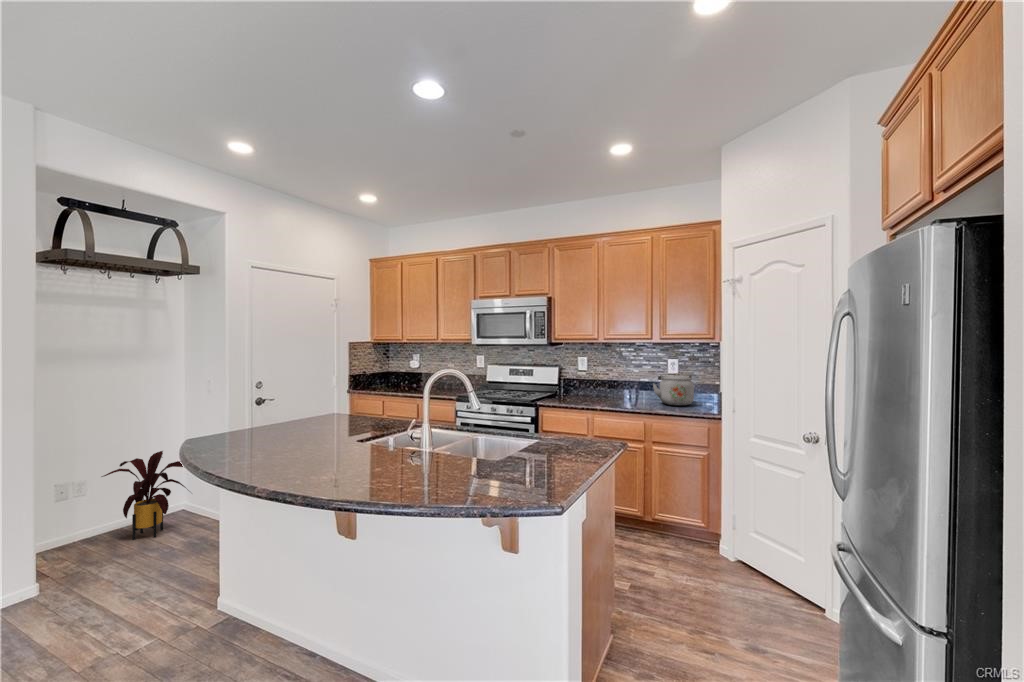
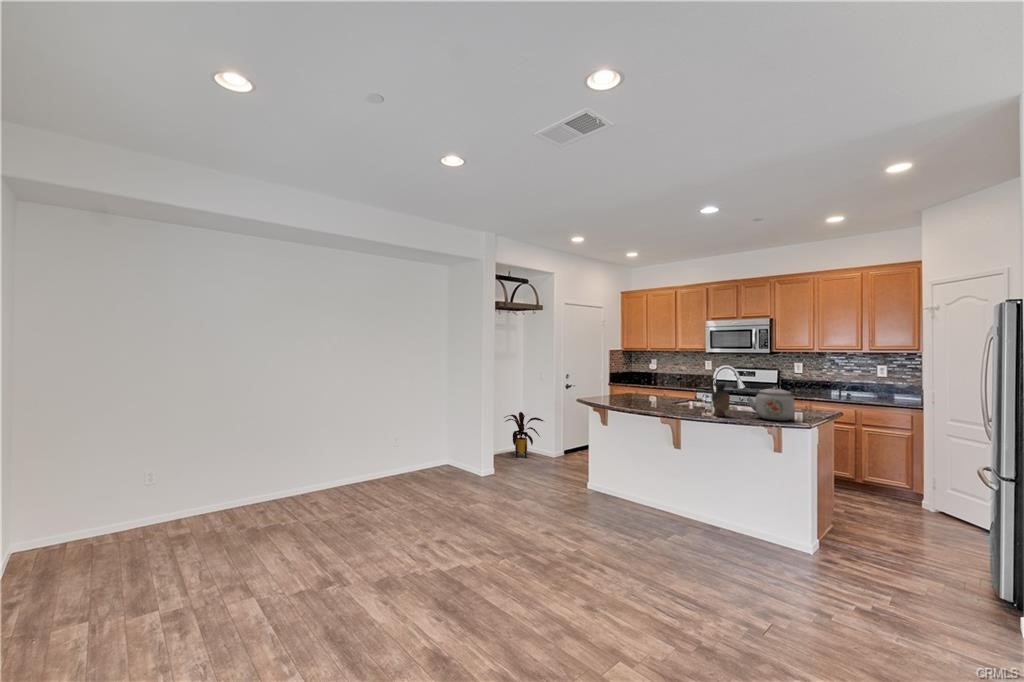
kettle: present [653,373,694,405] -> present [748,387,794,421]
ceramic pitcher: none [380,393,417,478] -> present [710,378,730,416]

